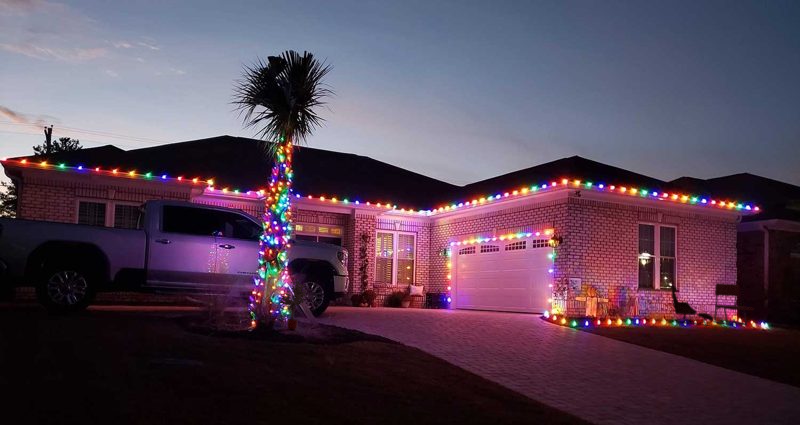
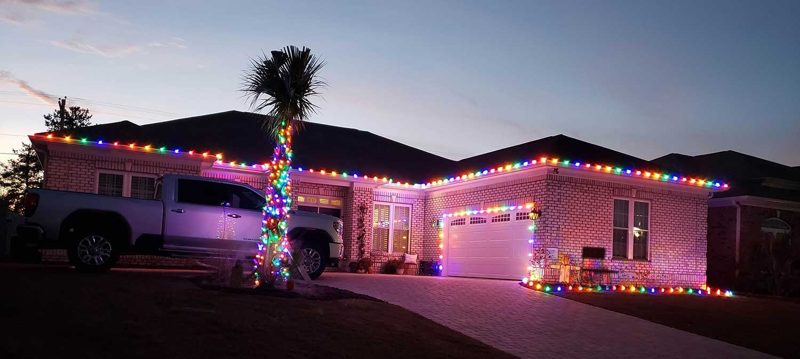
bench: present [714,283,754,325] -> present [580,246,619,288]
lounge chair: present [671,285,713,324] -> none [643,255,681,293]
watering can: none [218,296,258,329] -> present [225,260,261,289]

